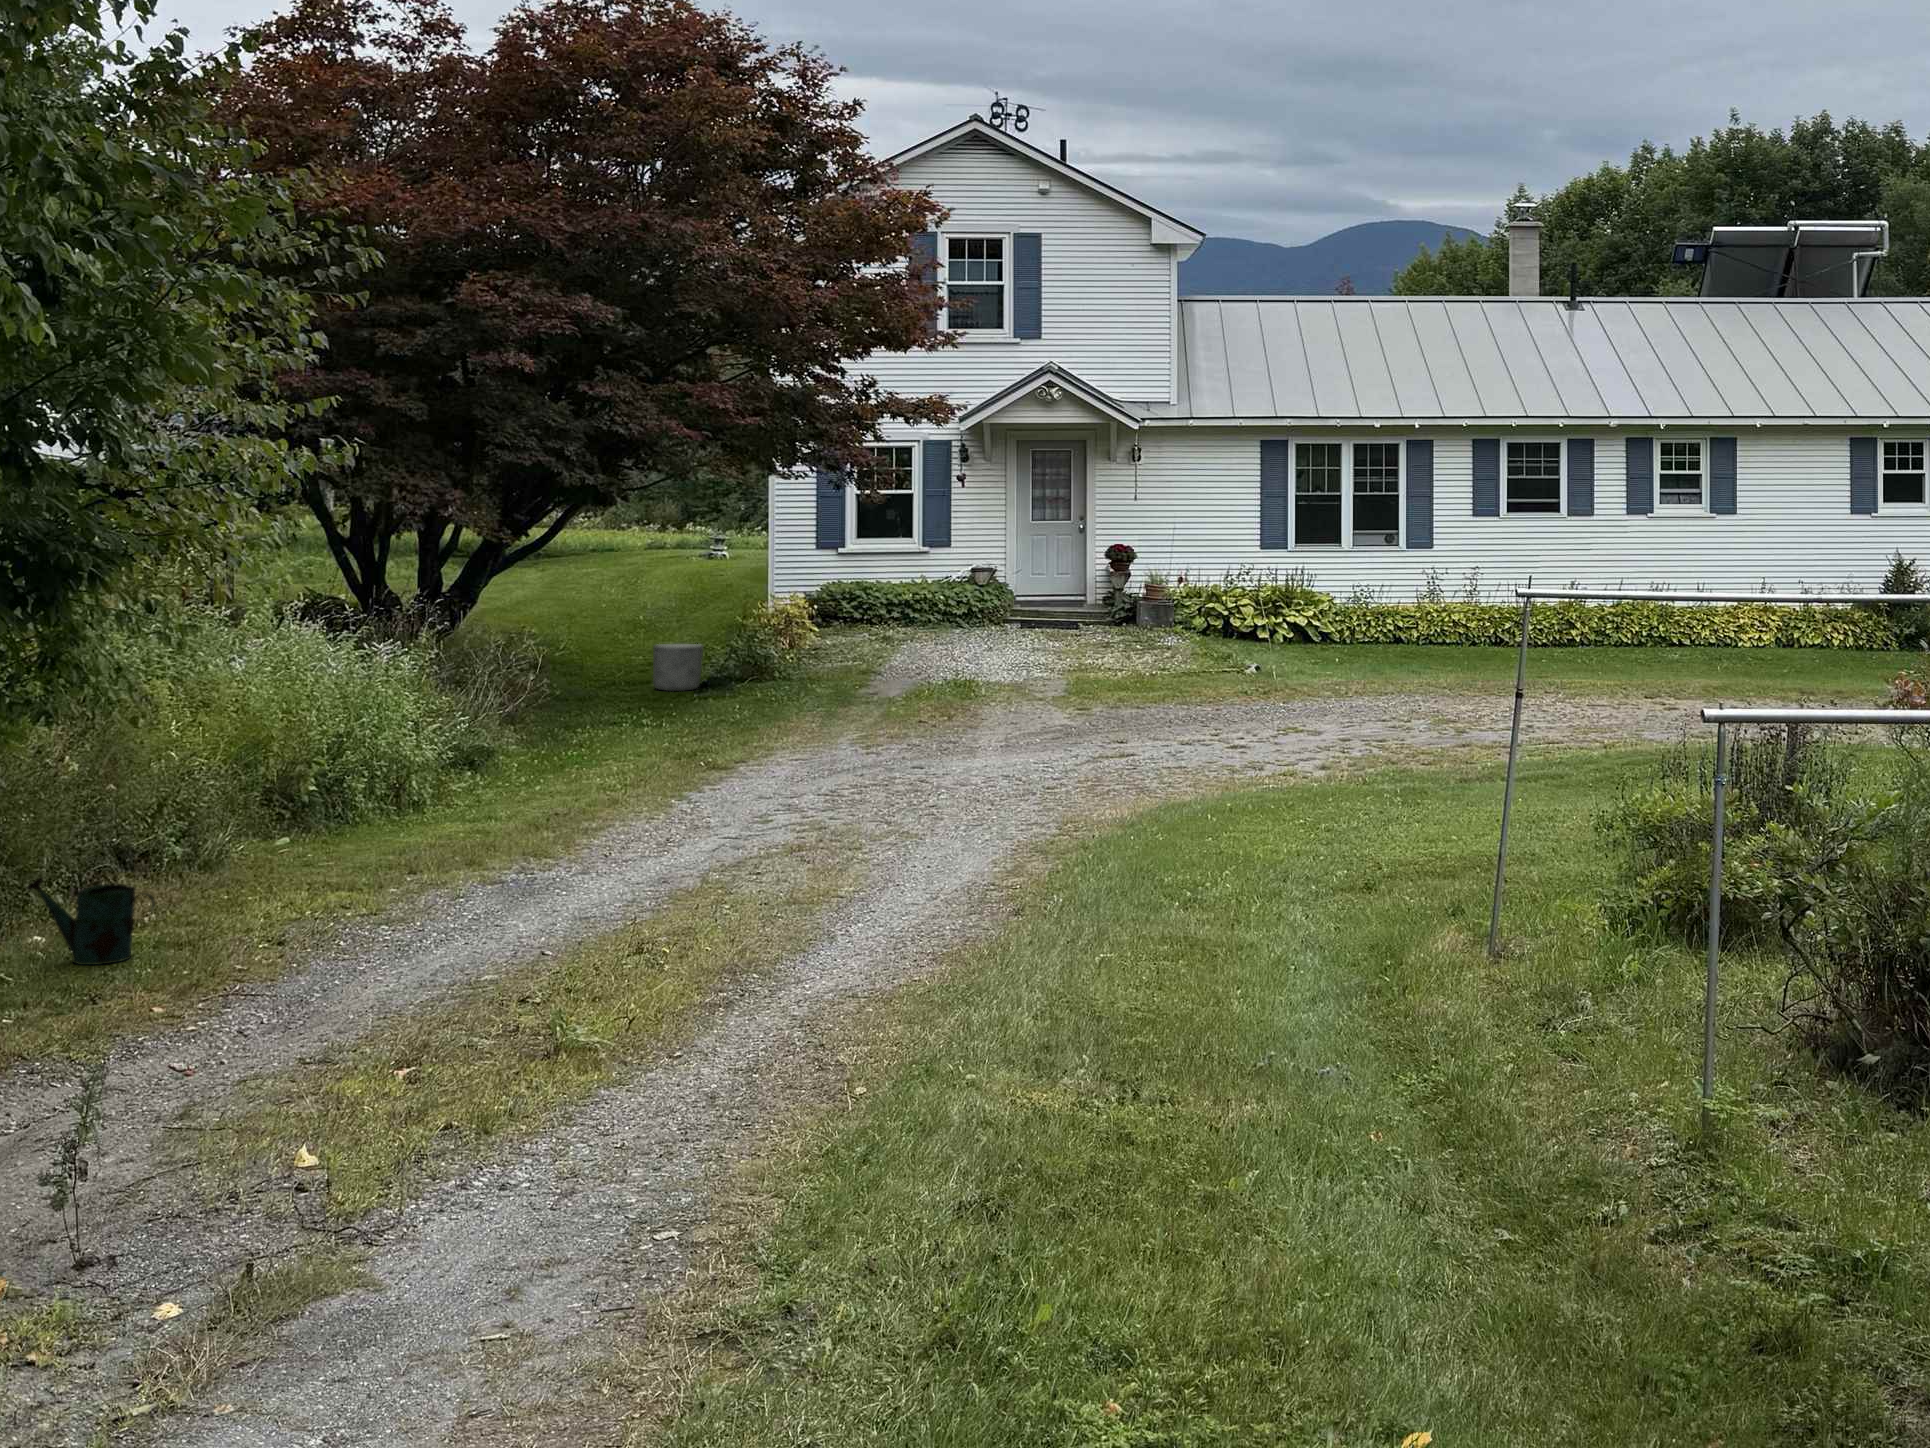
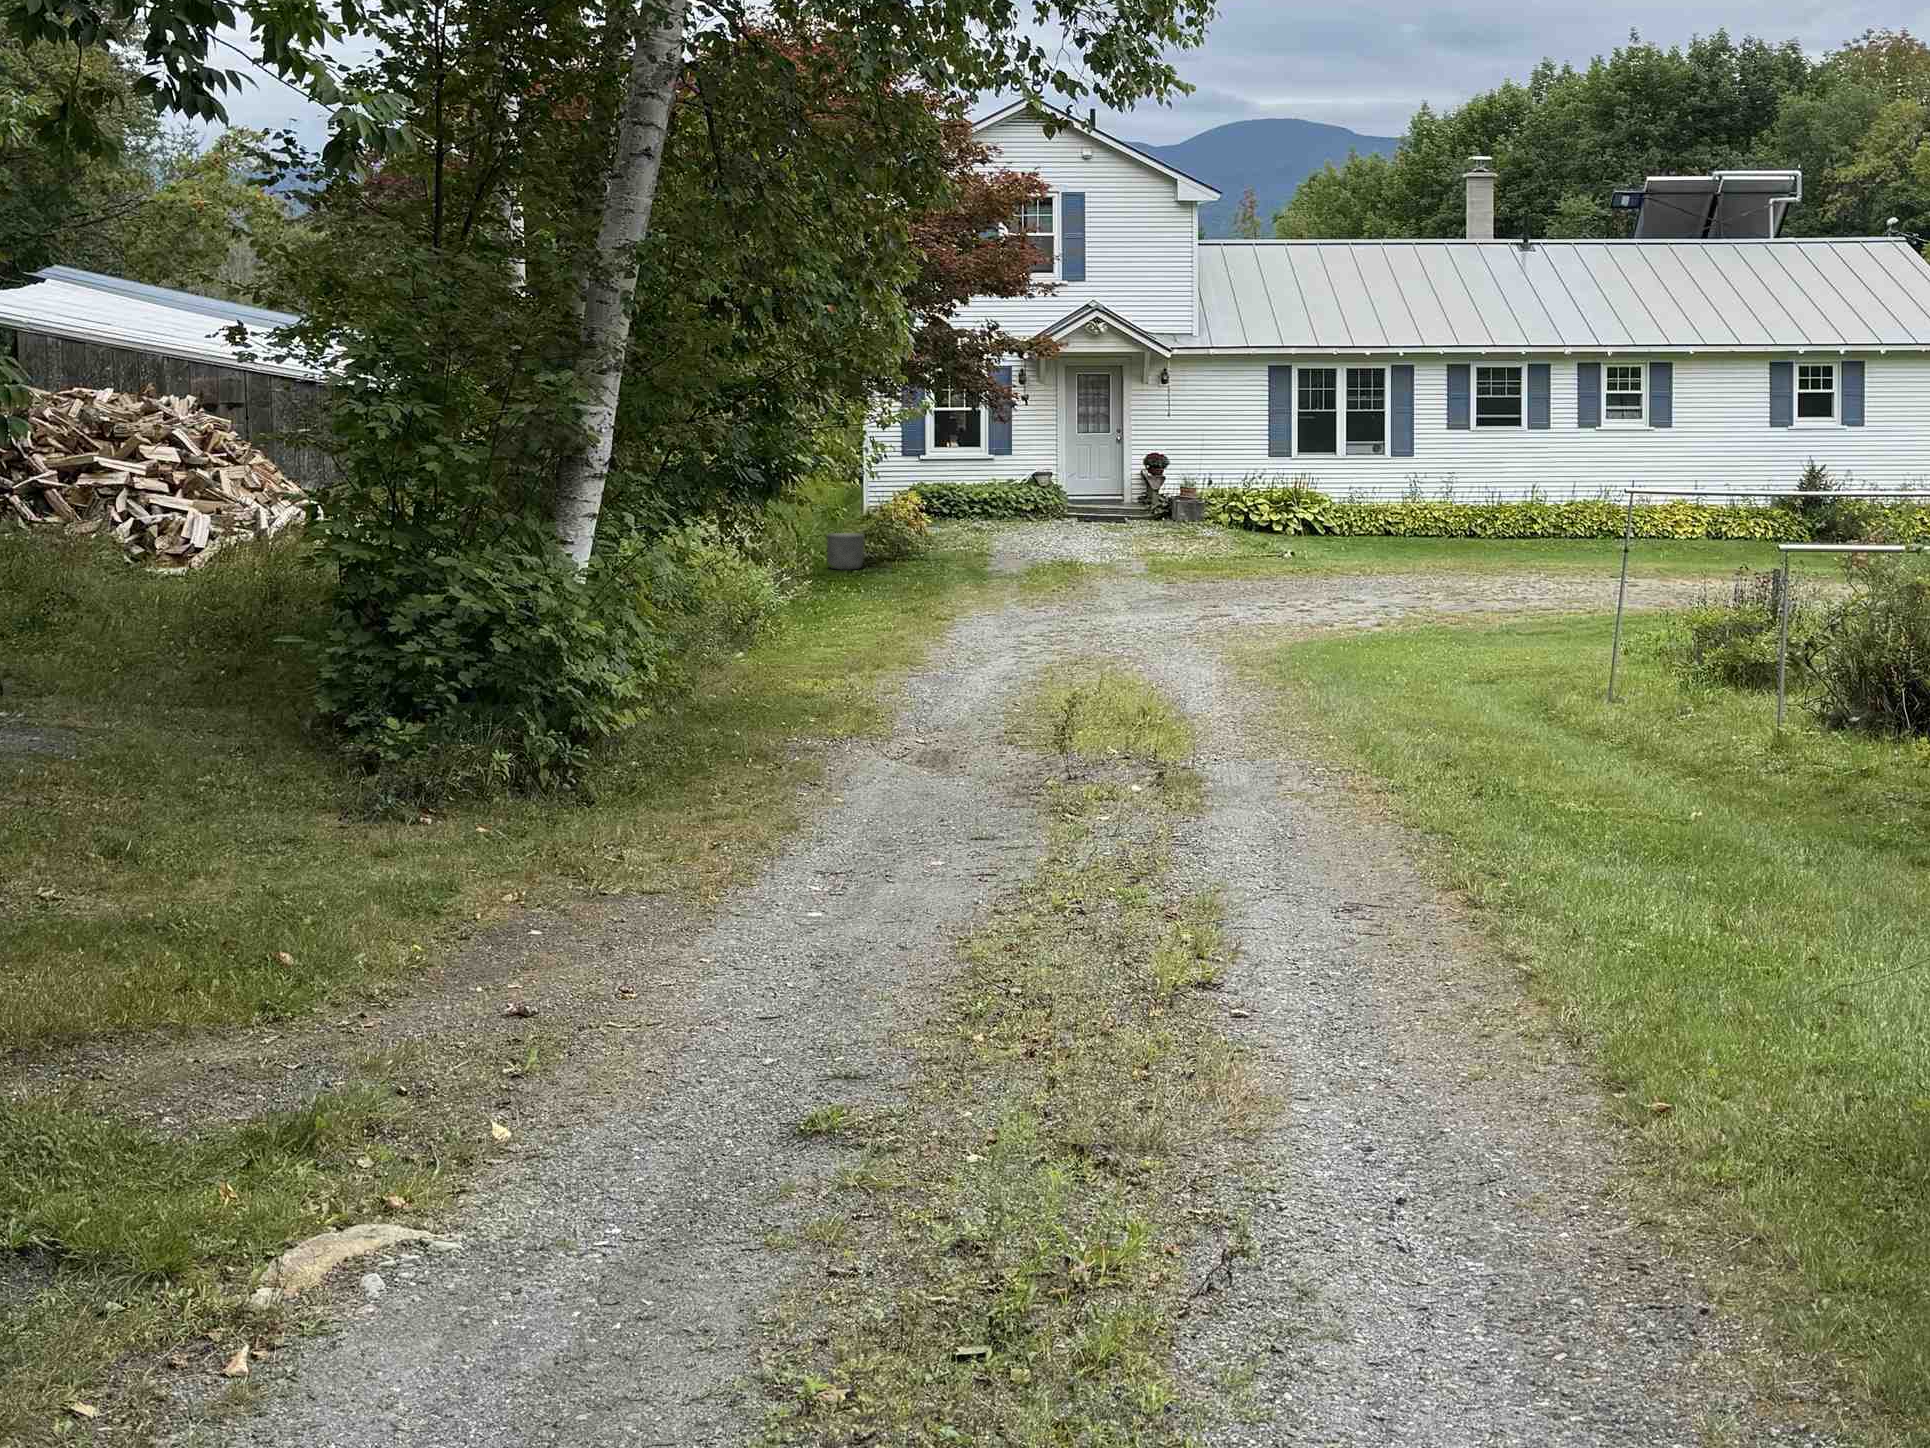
watering can: present [25,878,155,965] -> none [681,664,754,716]

